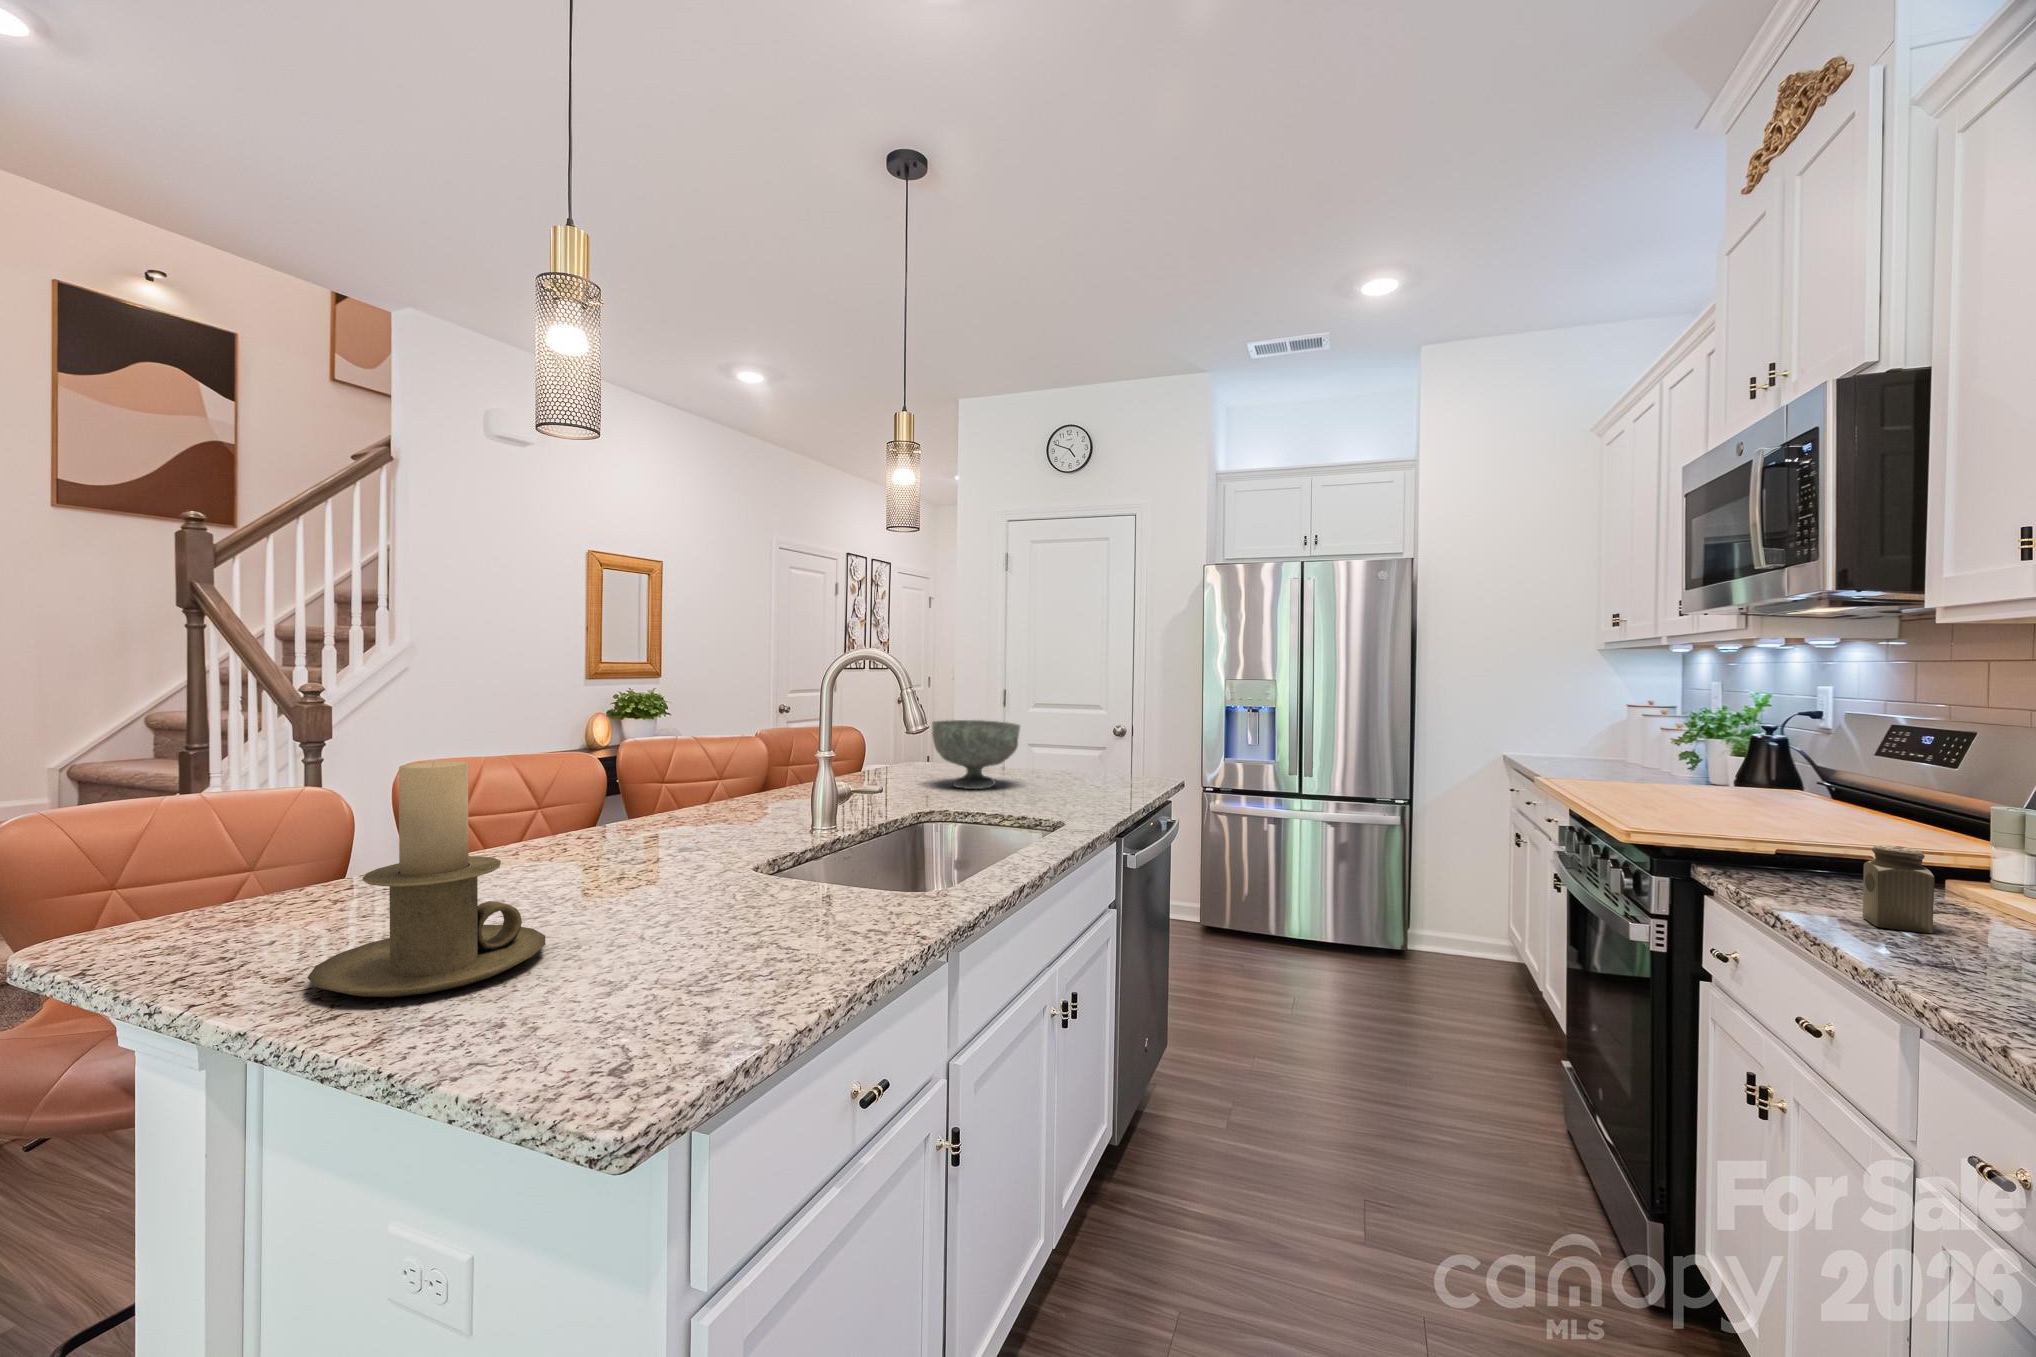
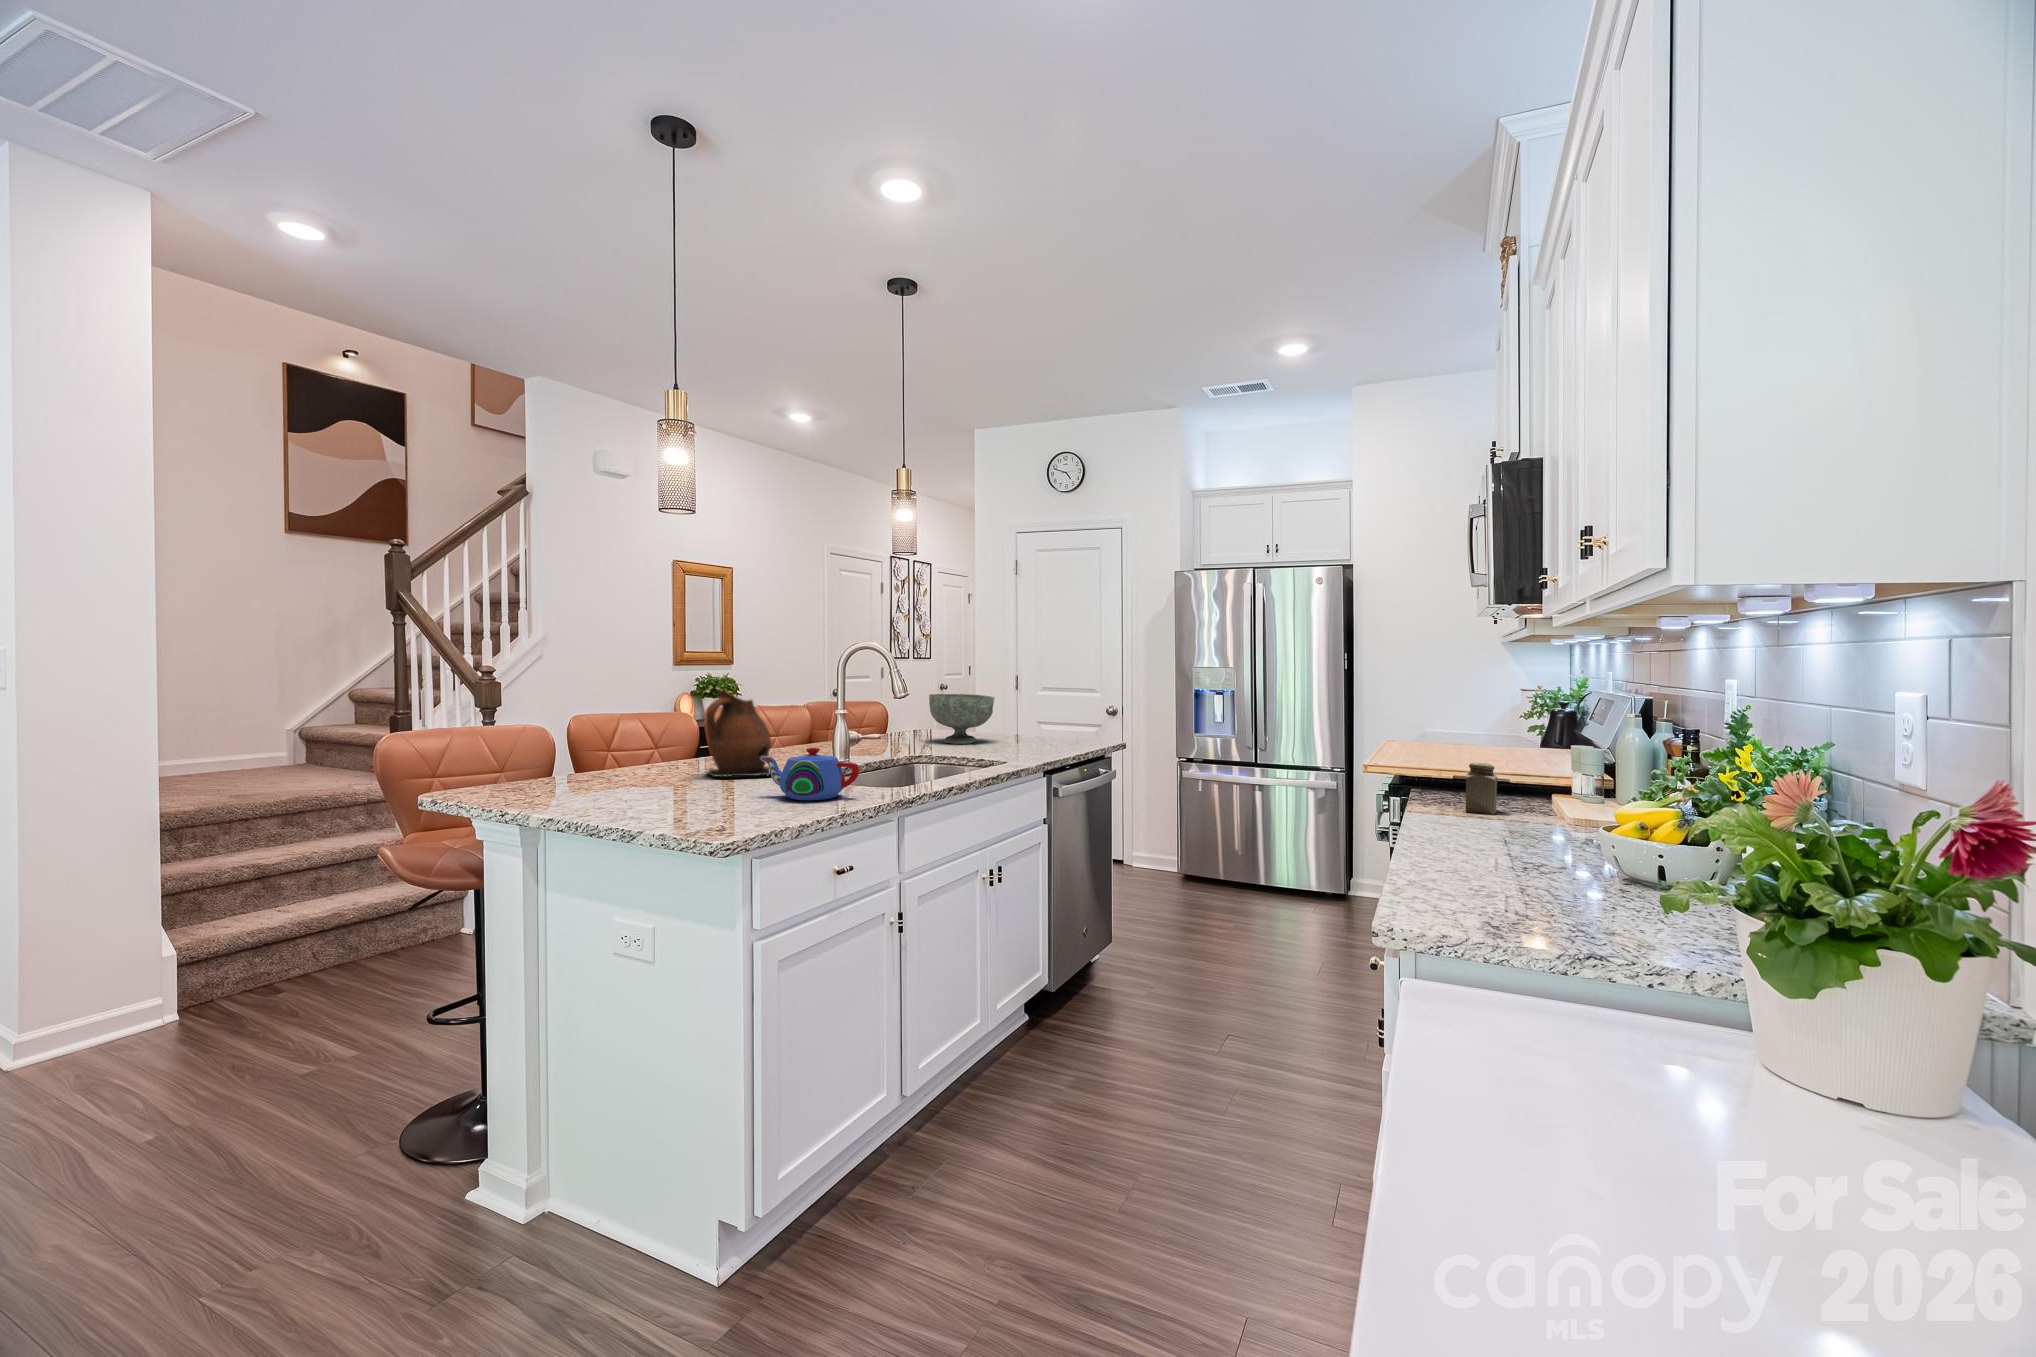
ceramic pitcher: none [606,730,726,874] -> present [706,690,771,777]
candle holder: present [307,762,546,997] -> none [569,699,680,812]
teapot: none [702,839,881,940] -> present [761,748,859,800]

